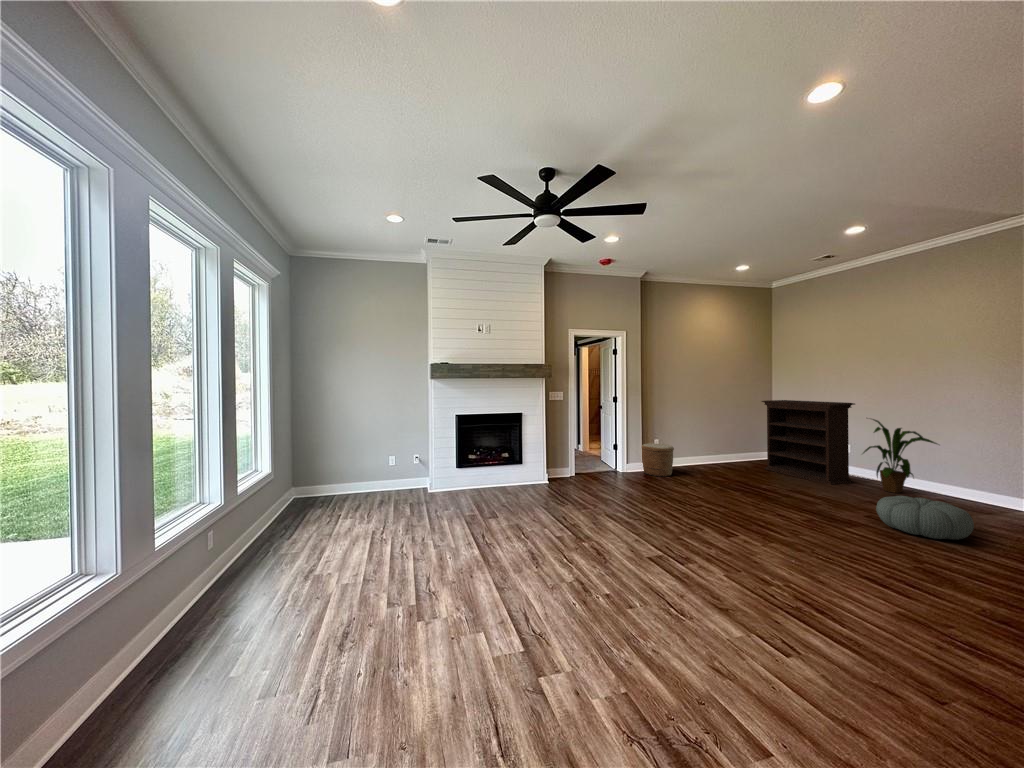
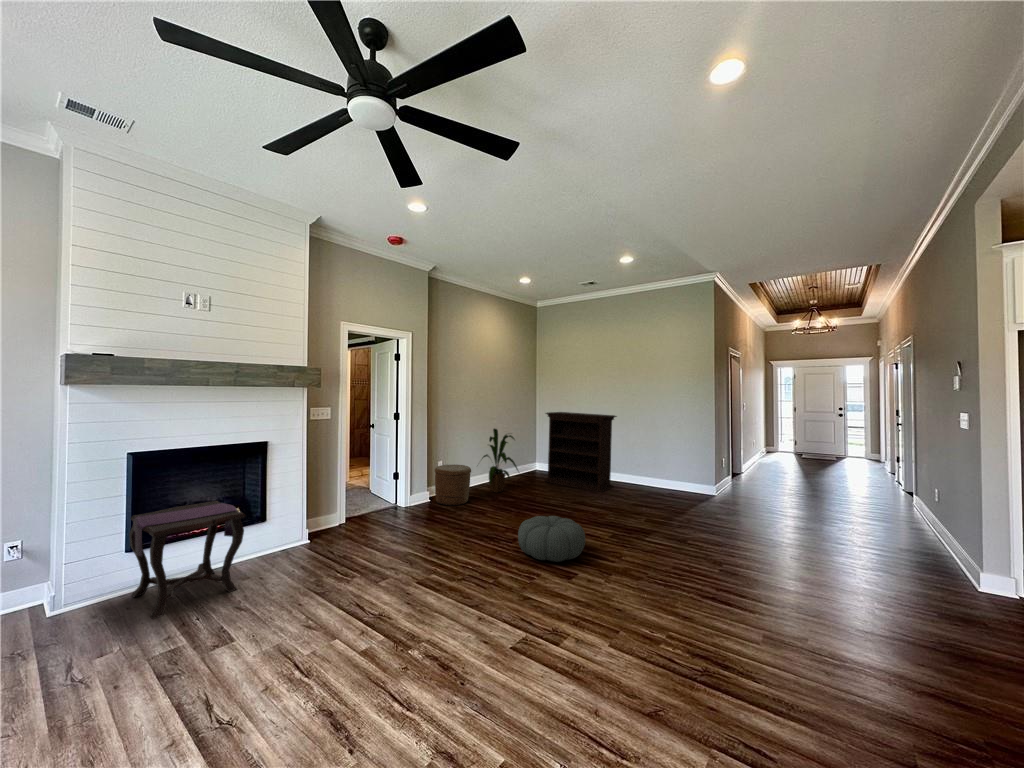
house plant: present [863,419,937,493] -> present [482,429,518,493]
side table: none [460,449,507,502] -> present [129,501,246,619]
pouf: present [876,496,974,540] -> present [518,516,585,562]

